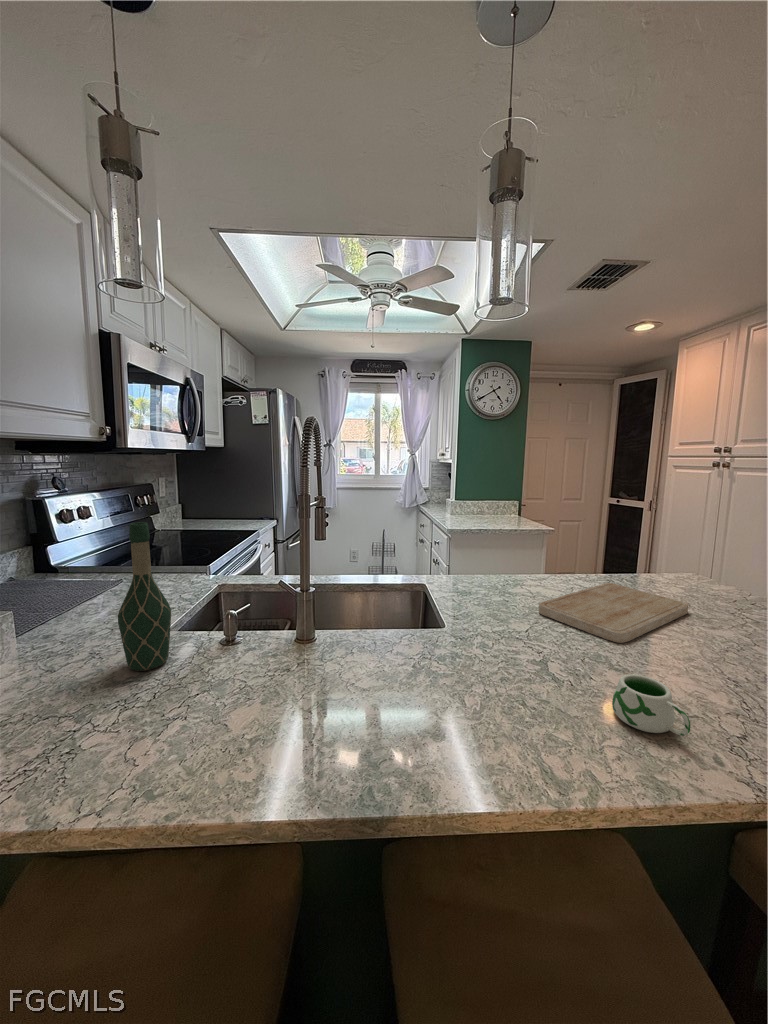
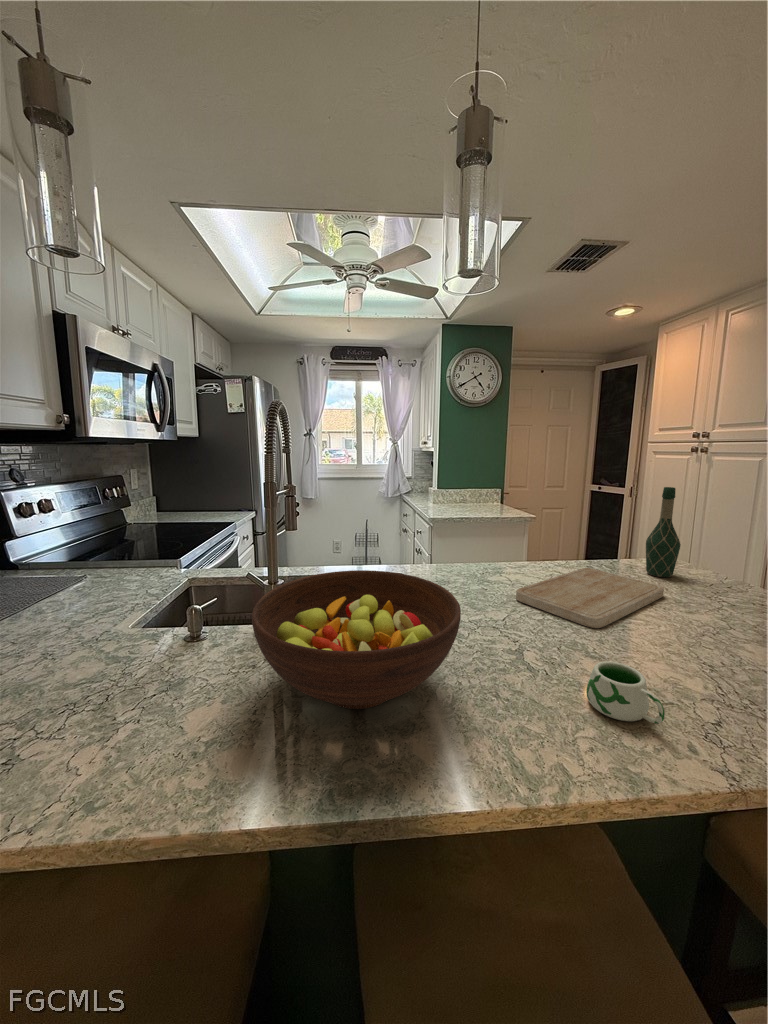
wine bottle: present [118,522,171,671] -> present [646,487,681,577]
fruit bowl: none [292,581,490,713] -> present [252,570,461,709]

